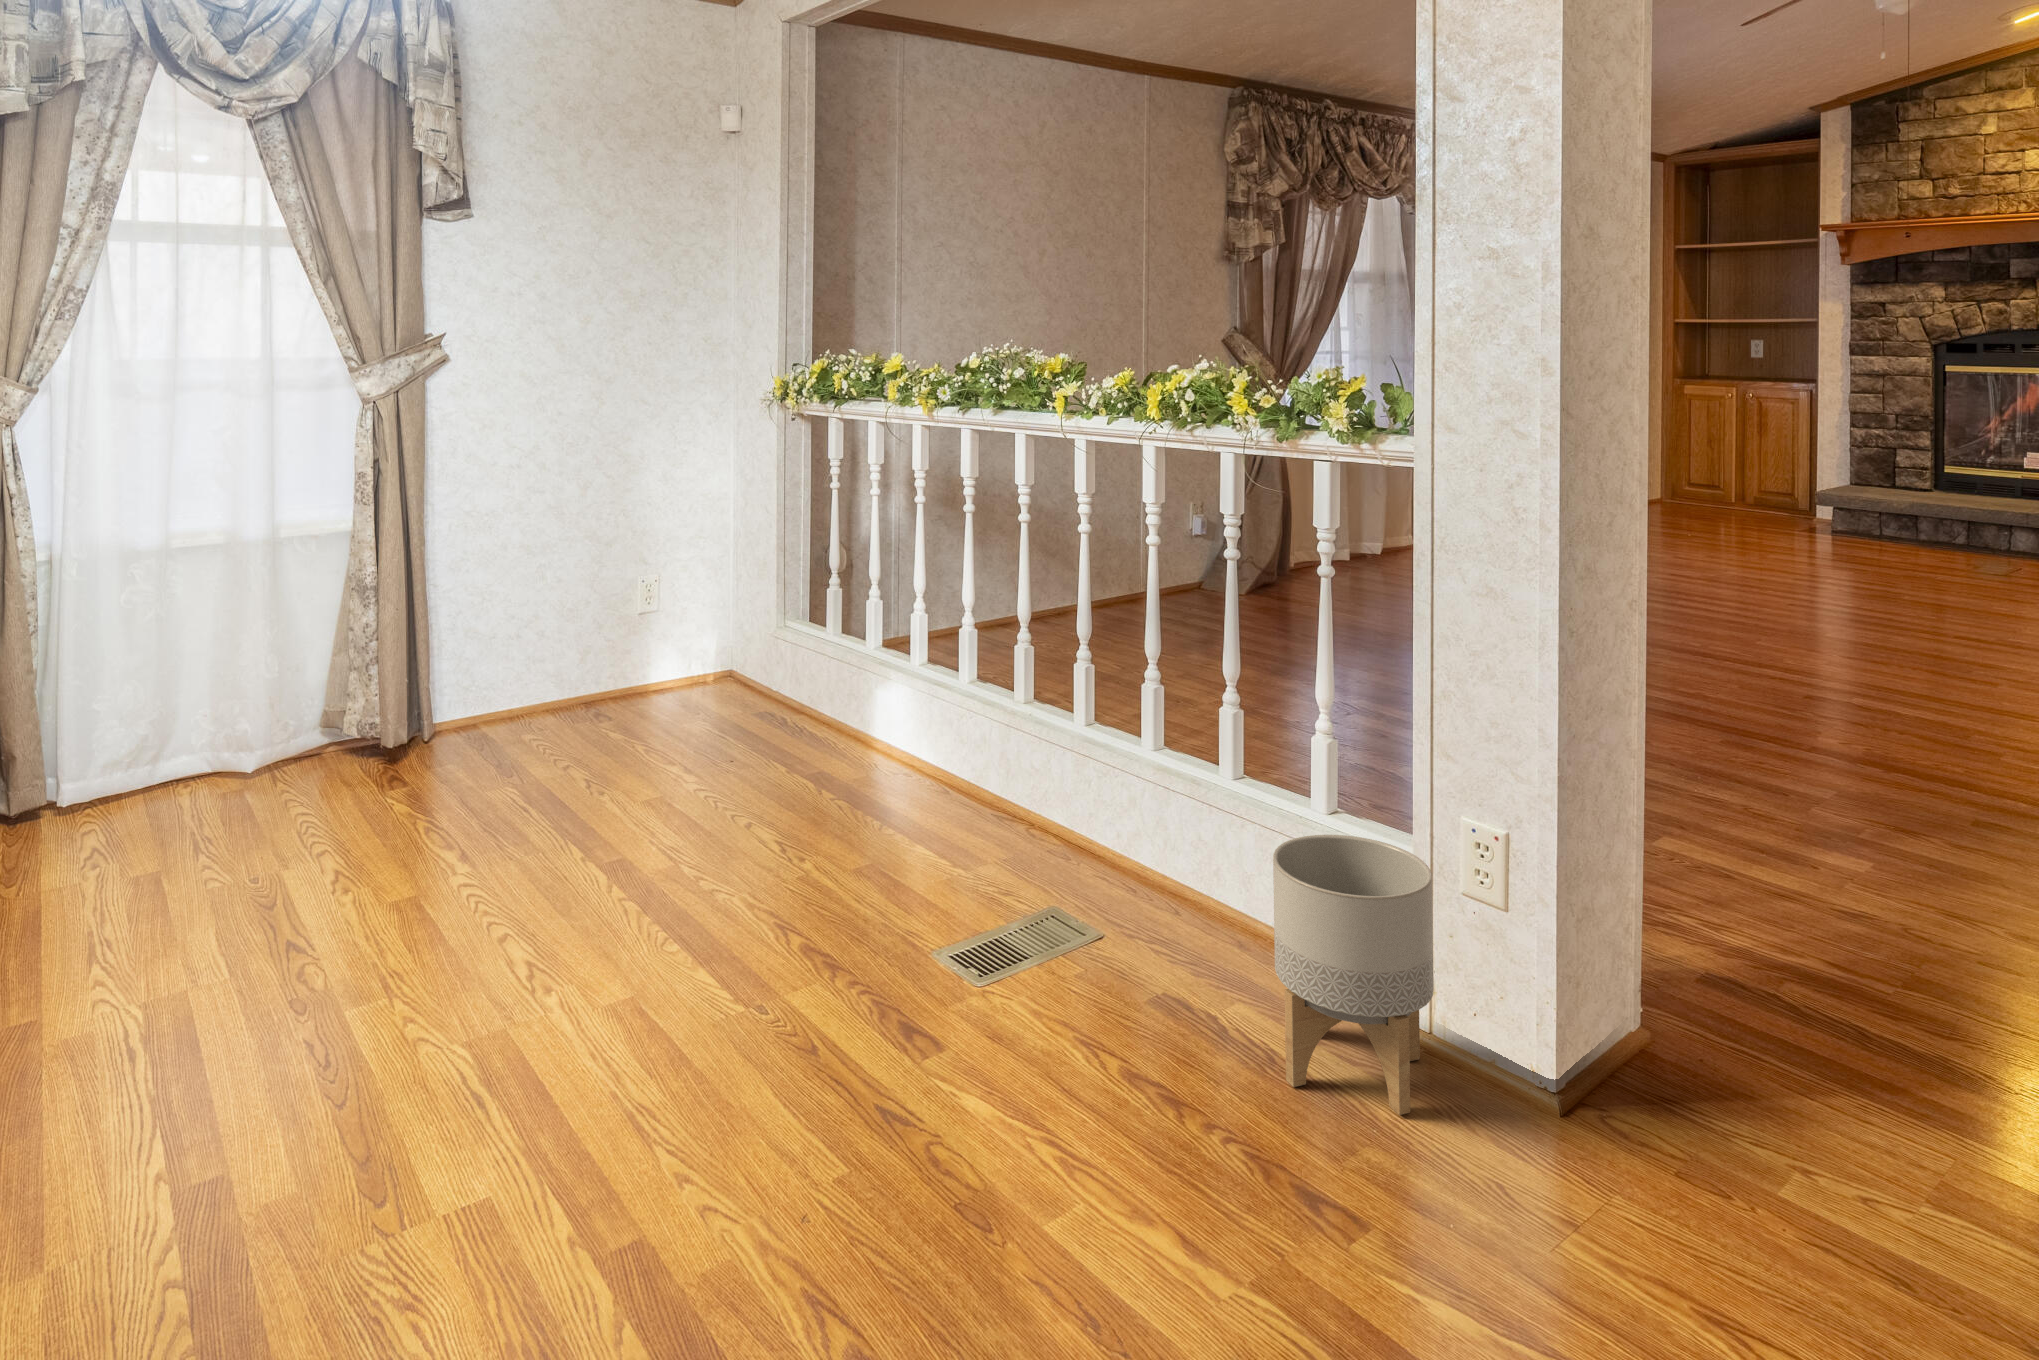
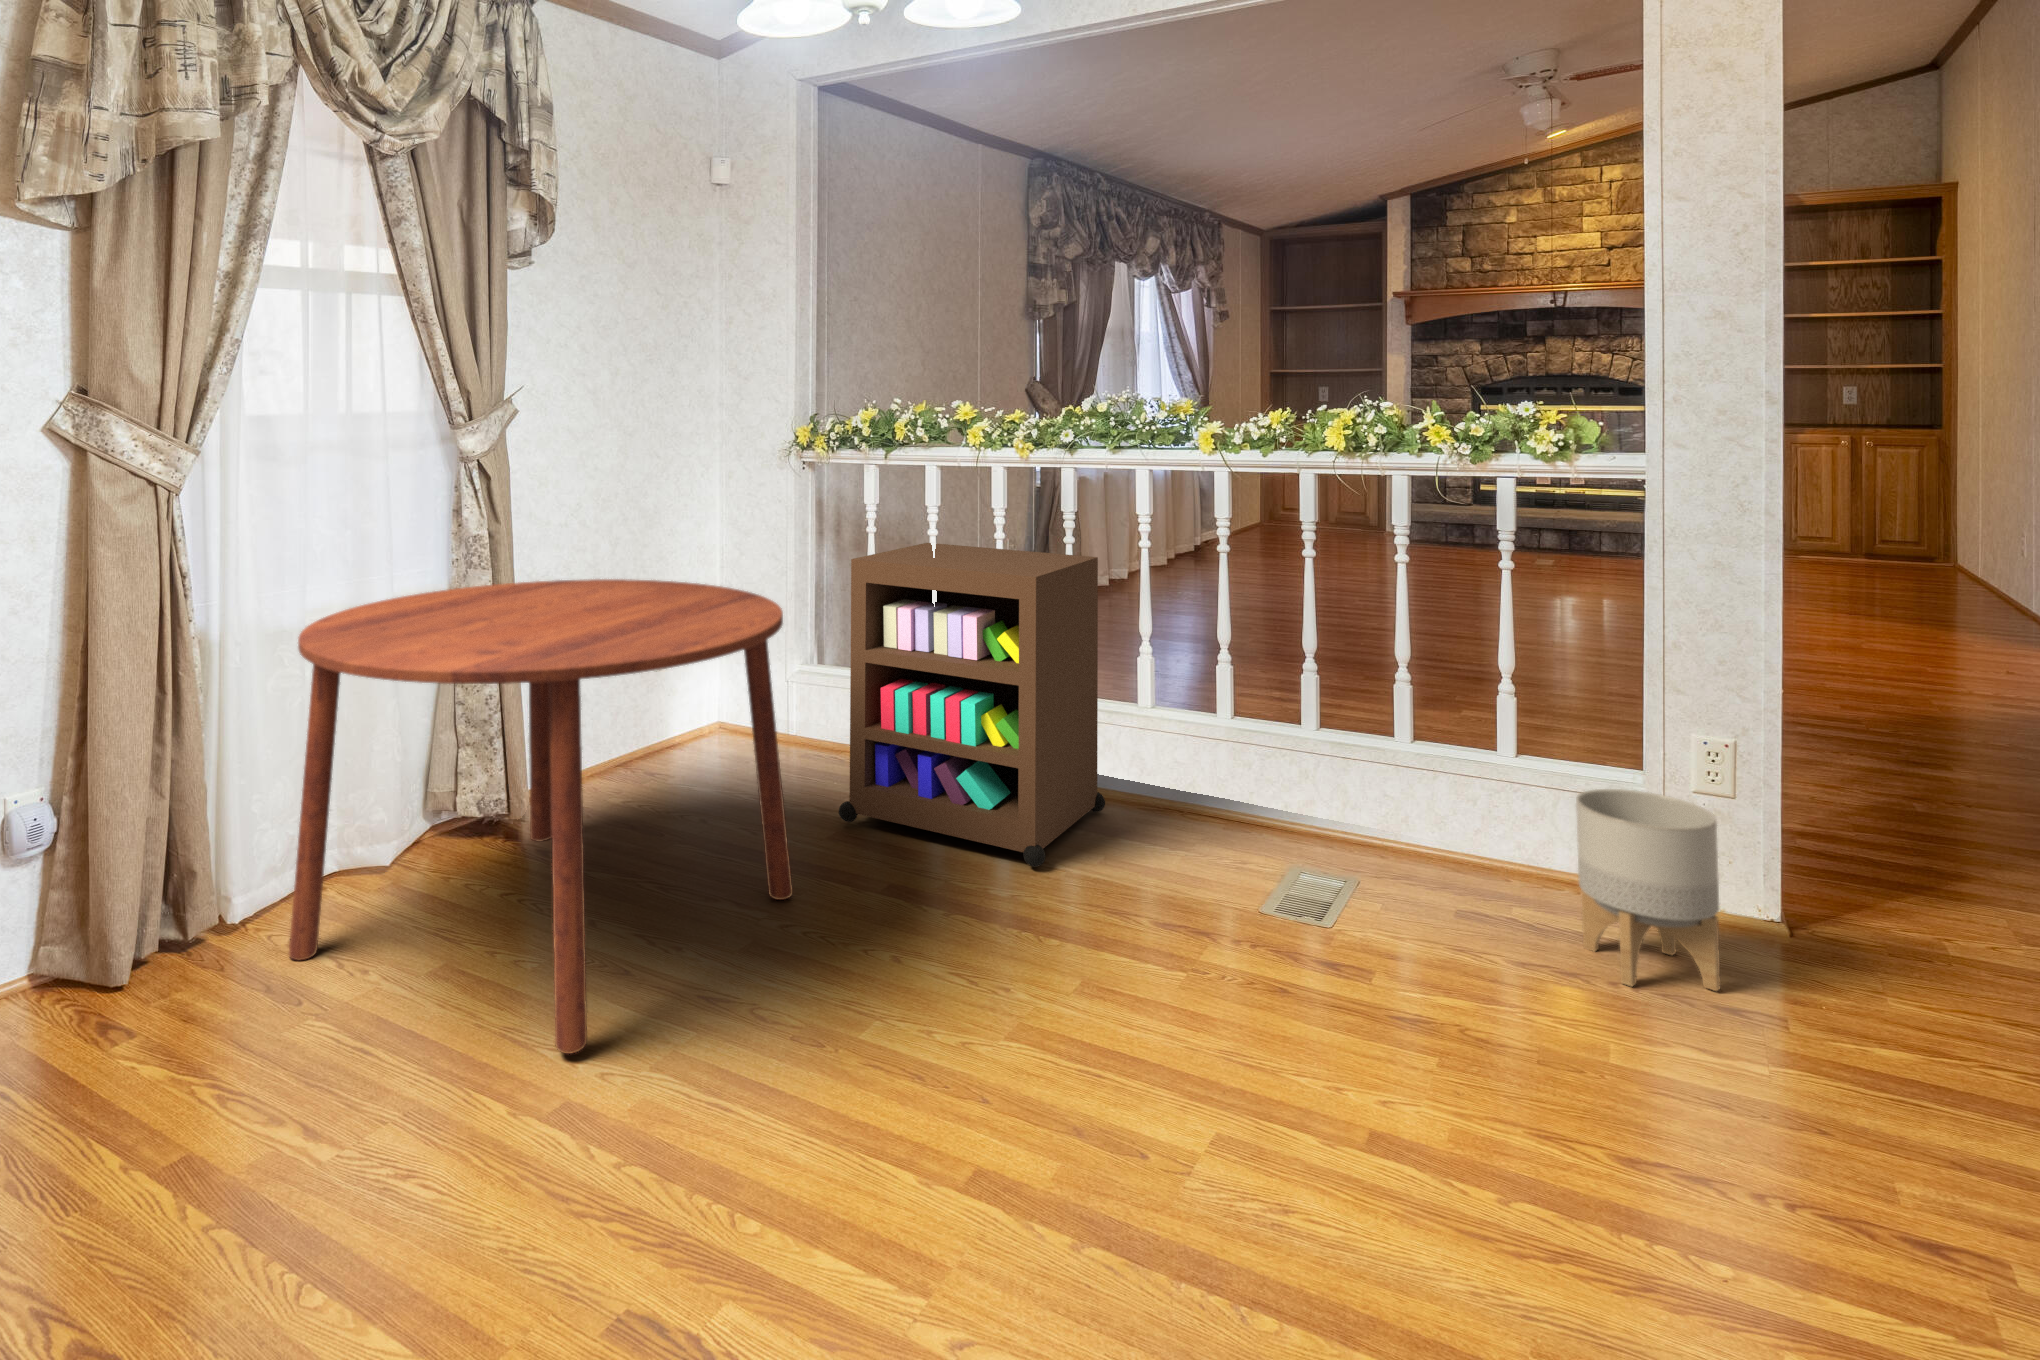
storage cabinet: none [693,498,971,844] -> present [839,543,1105,867]
dining table: none [54,517,553,943] -> present [289,579,793,1054]

